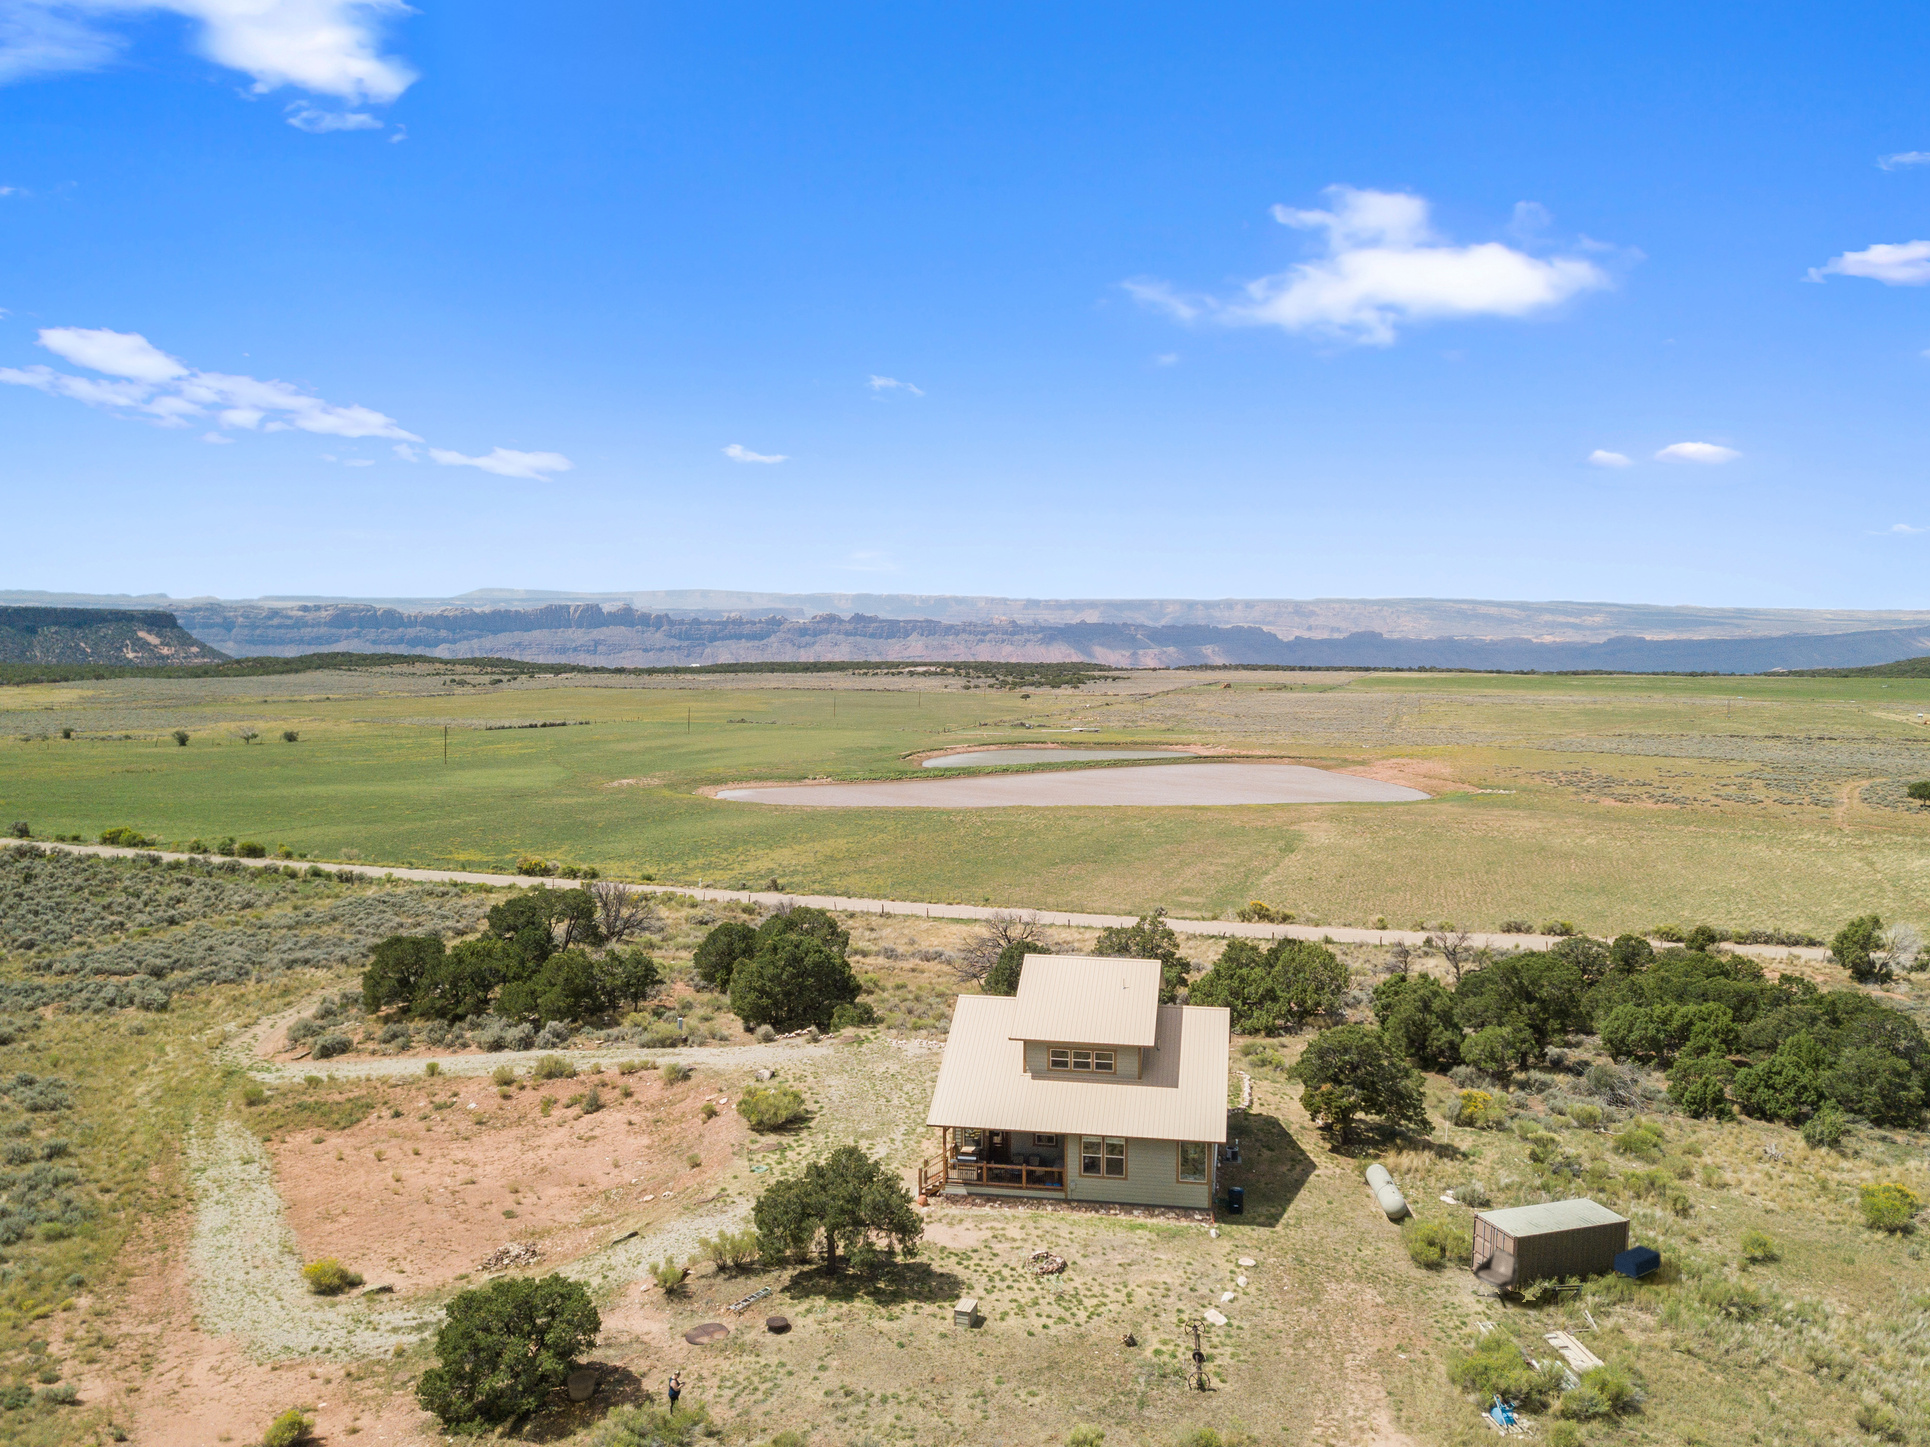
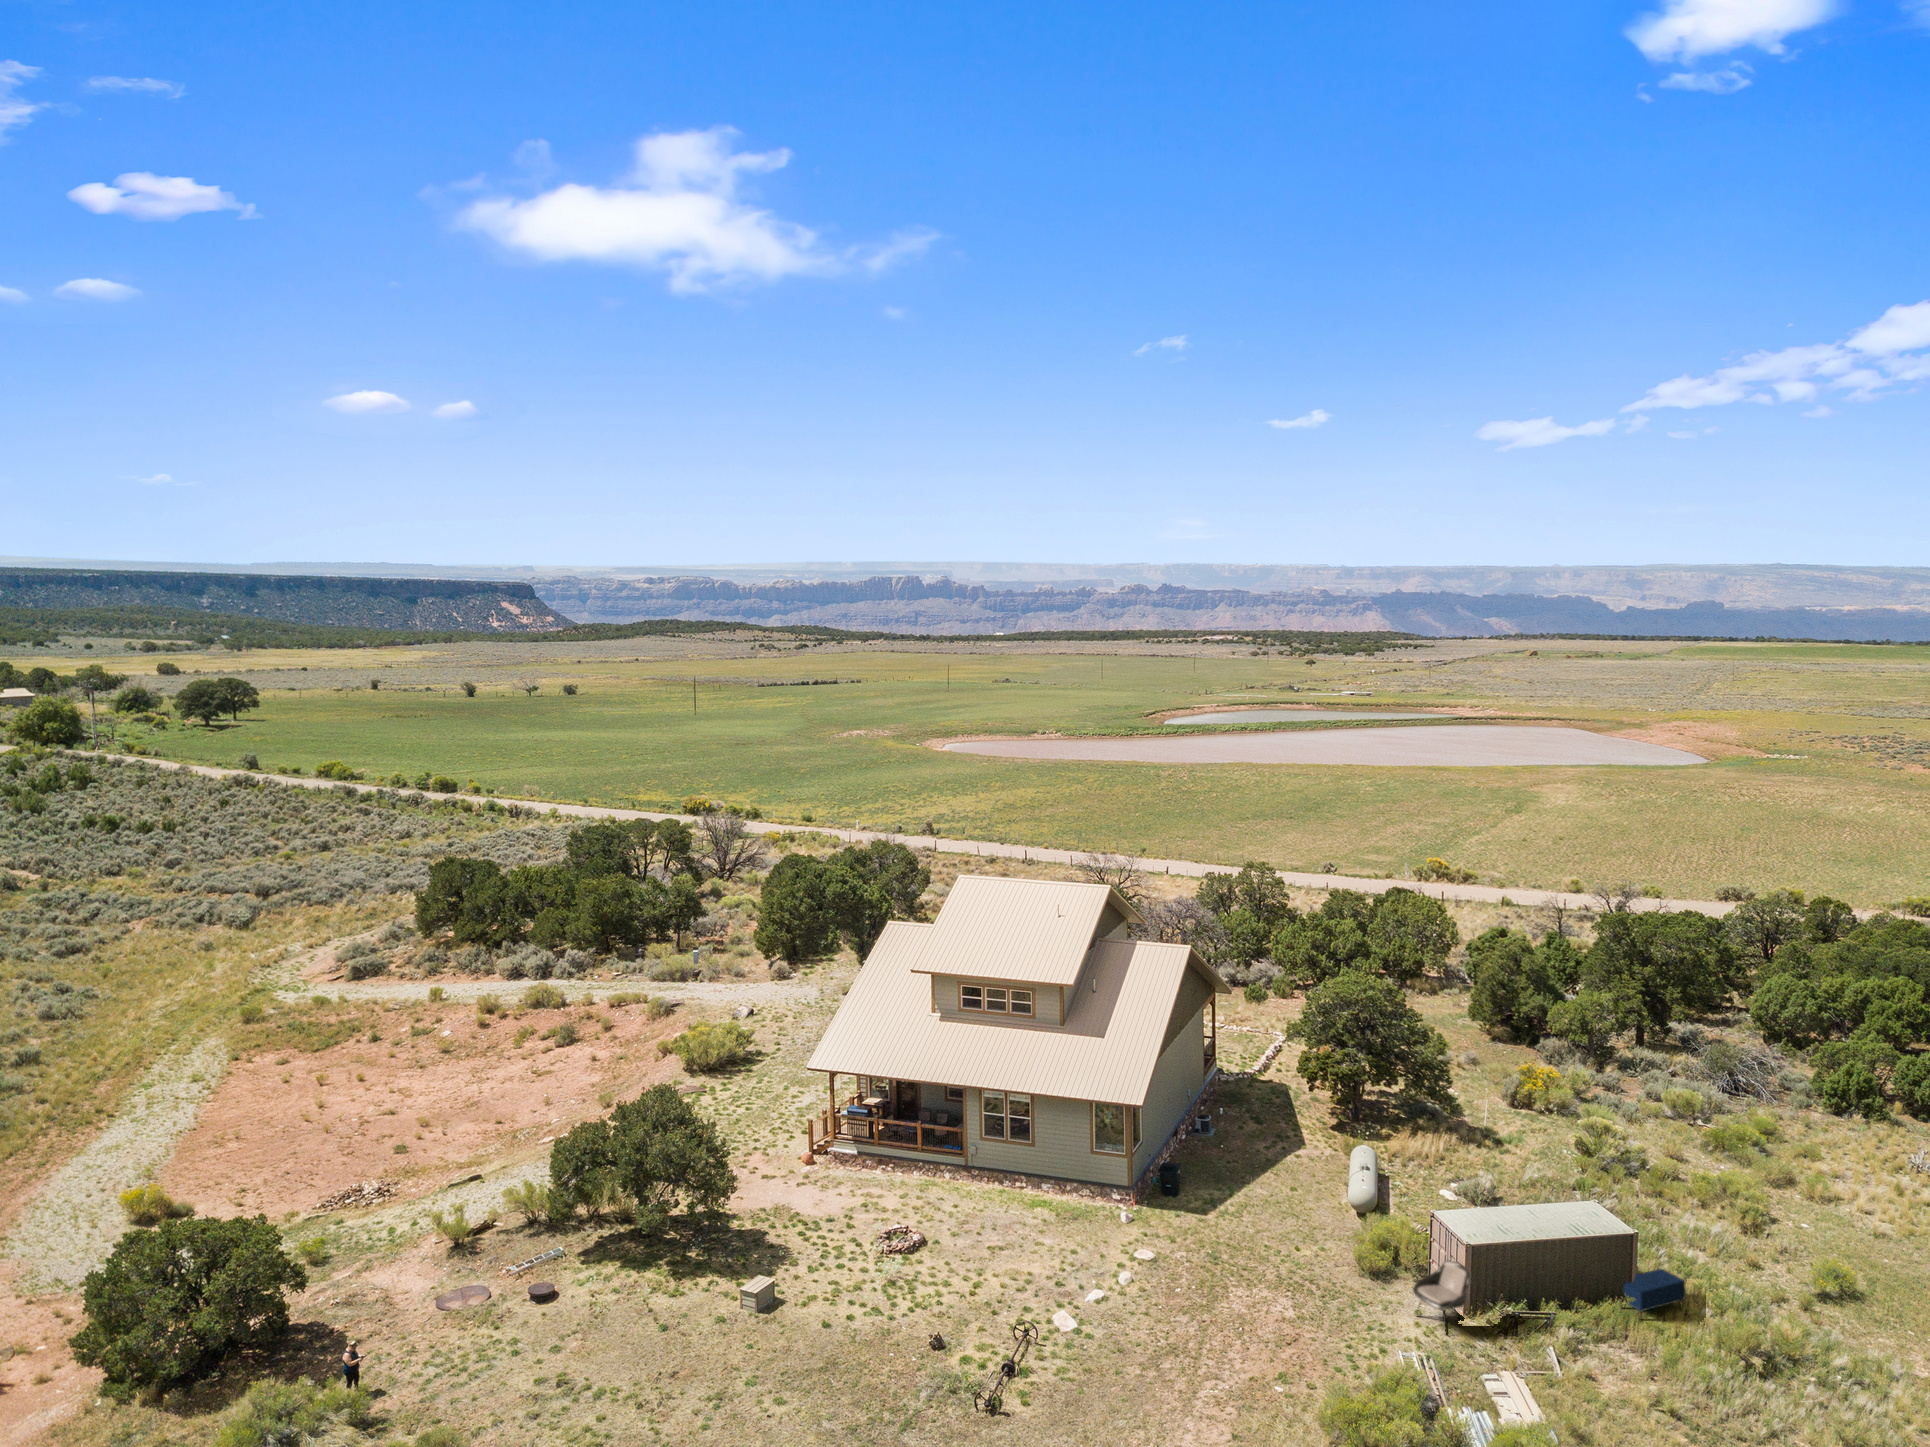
wooden bucket: present [568,1370,596,1401] -> none [279,1318,314,1352]

